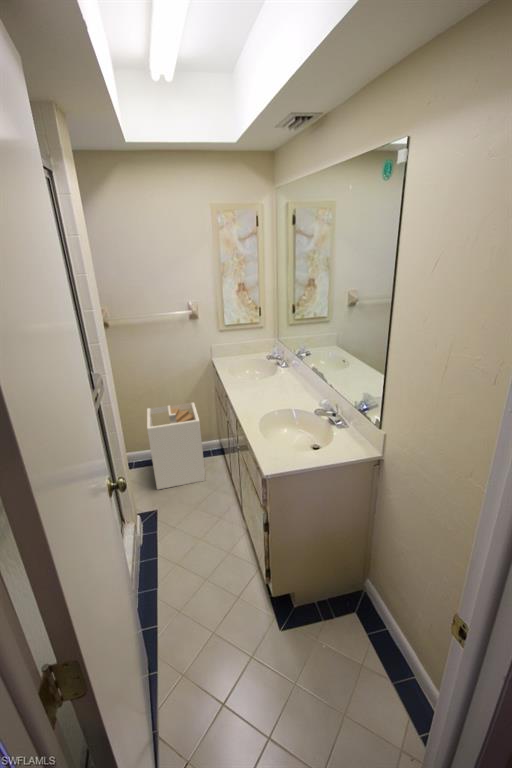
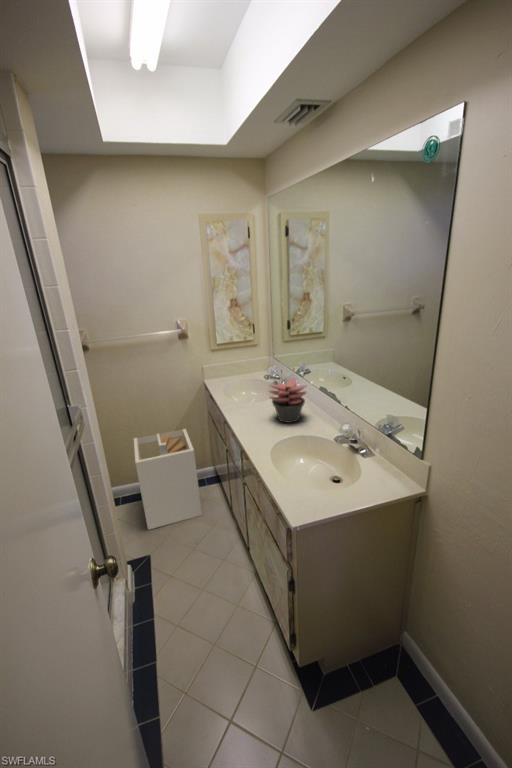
succulent plant: none [265,358,299,398] -> present [270,378,307,423]

